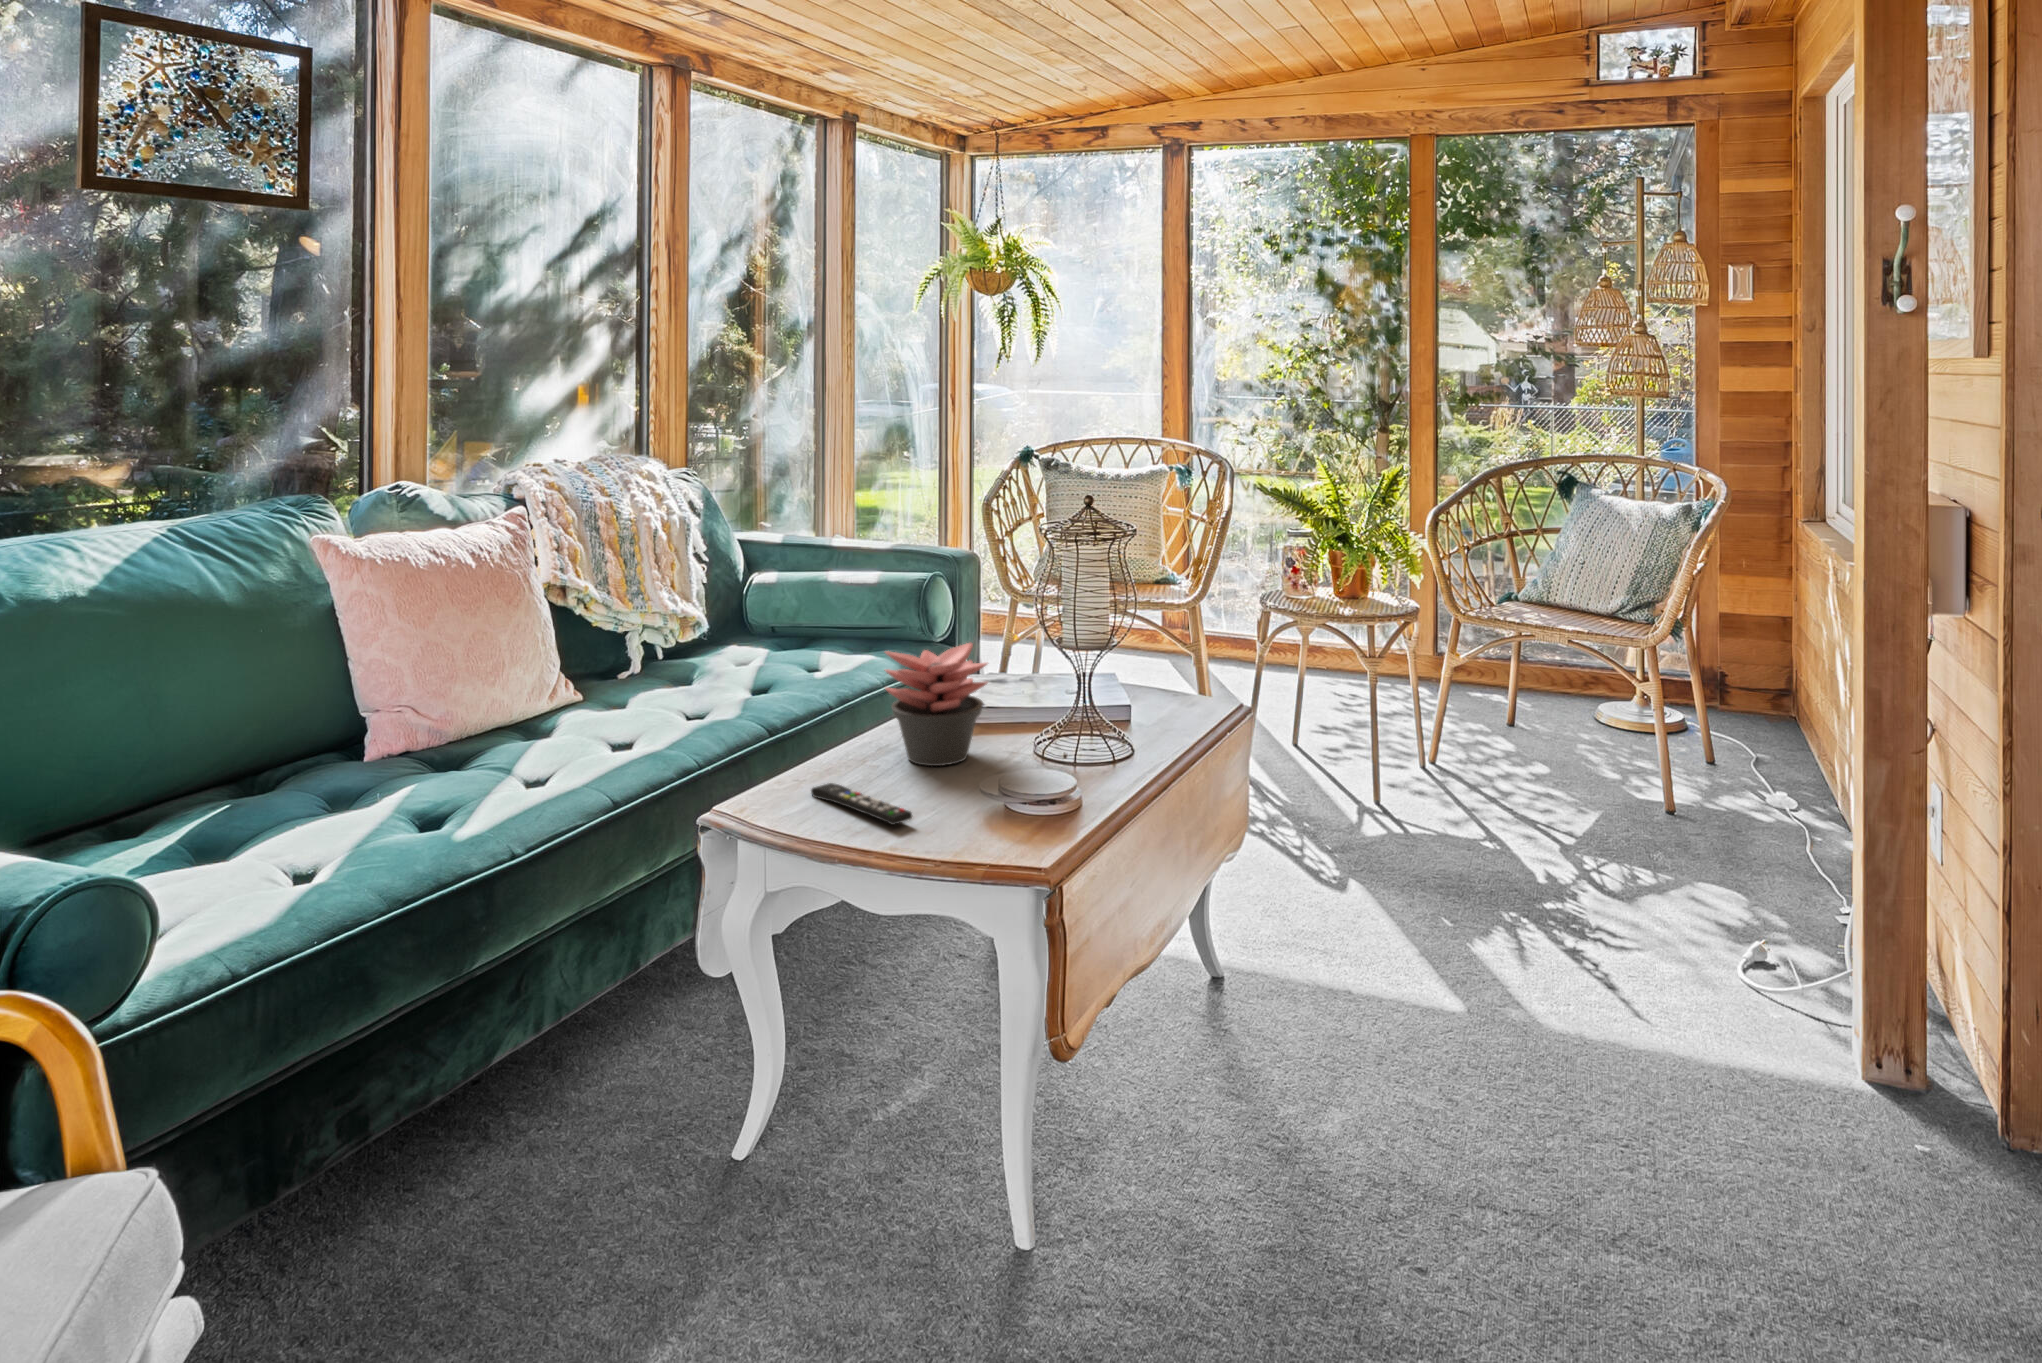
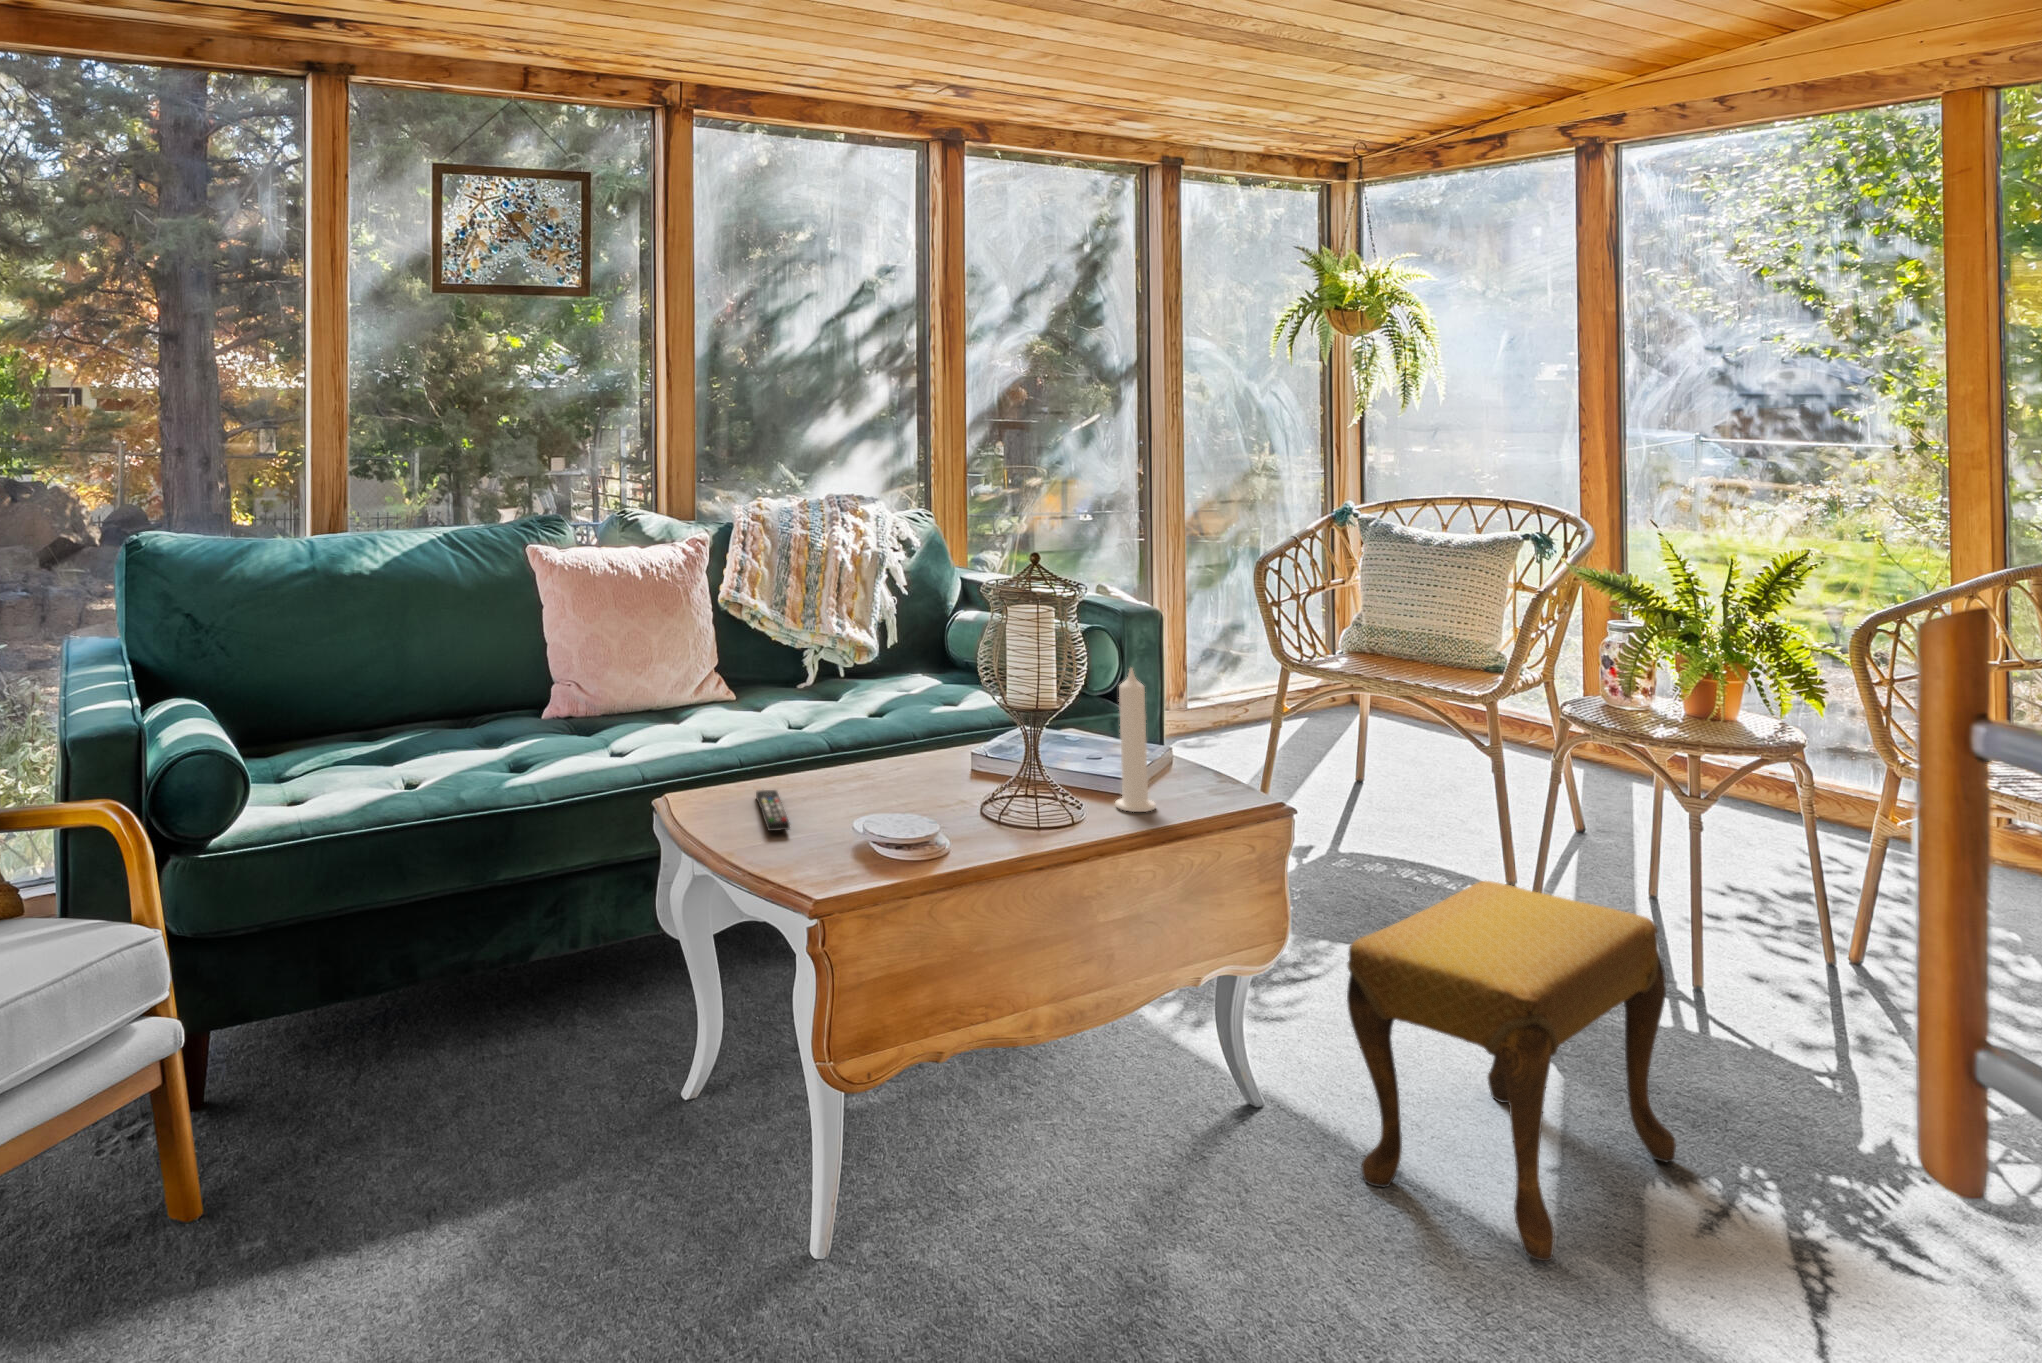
candle: none [1131,610,1166,741] -> present [1115,668,1156,812]
succulent plant: present [884,643,988,766] -> none [852,678,953,796]
footstool: none [1324,748,1484,1020] -> present [1347,881,1676,1261]

